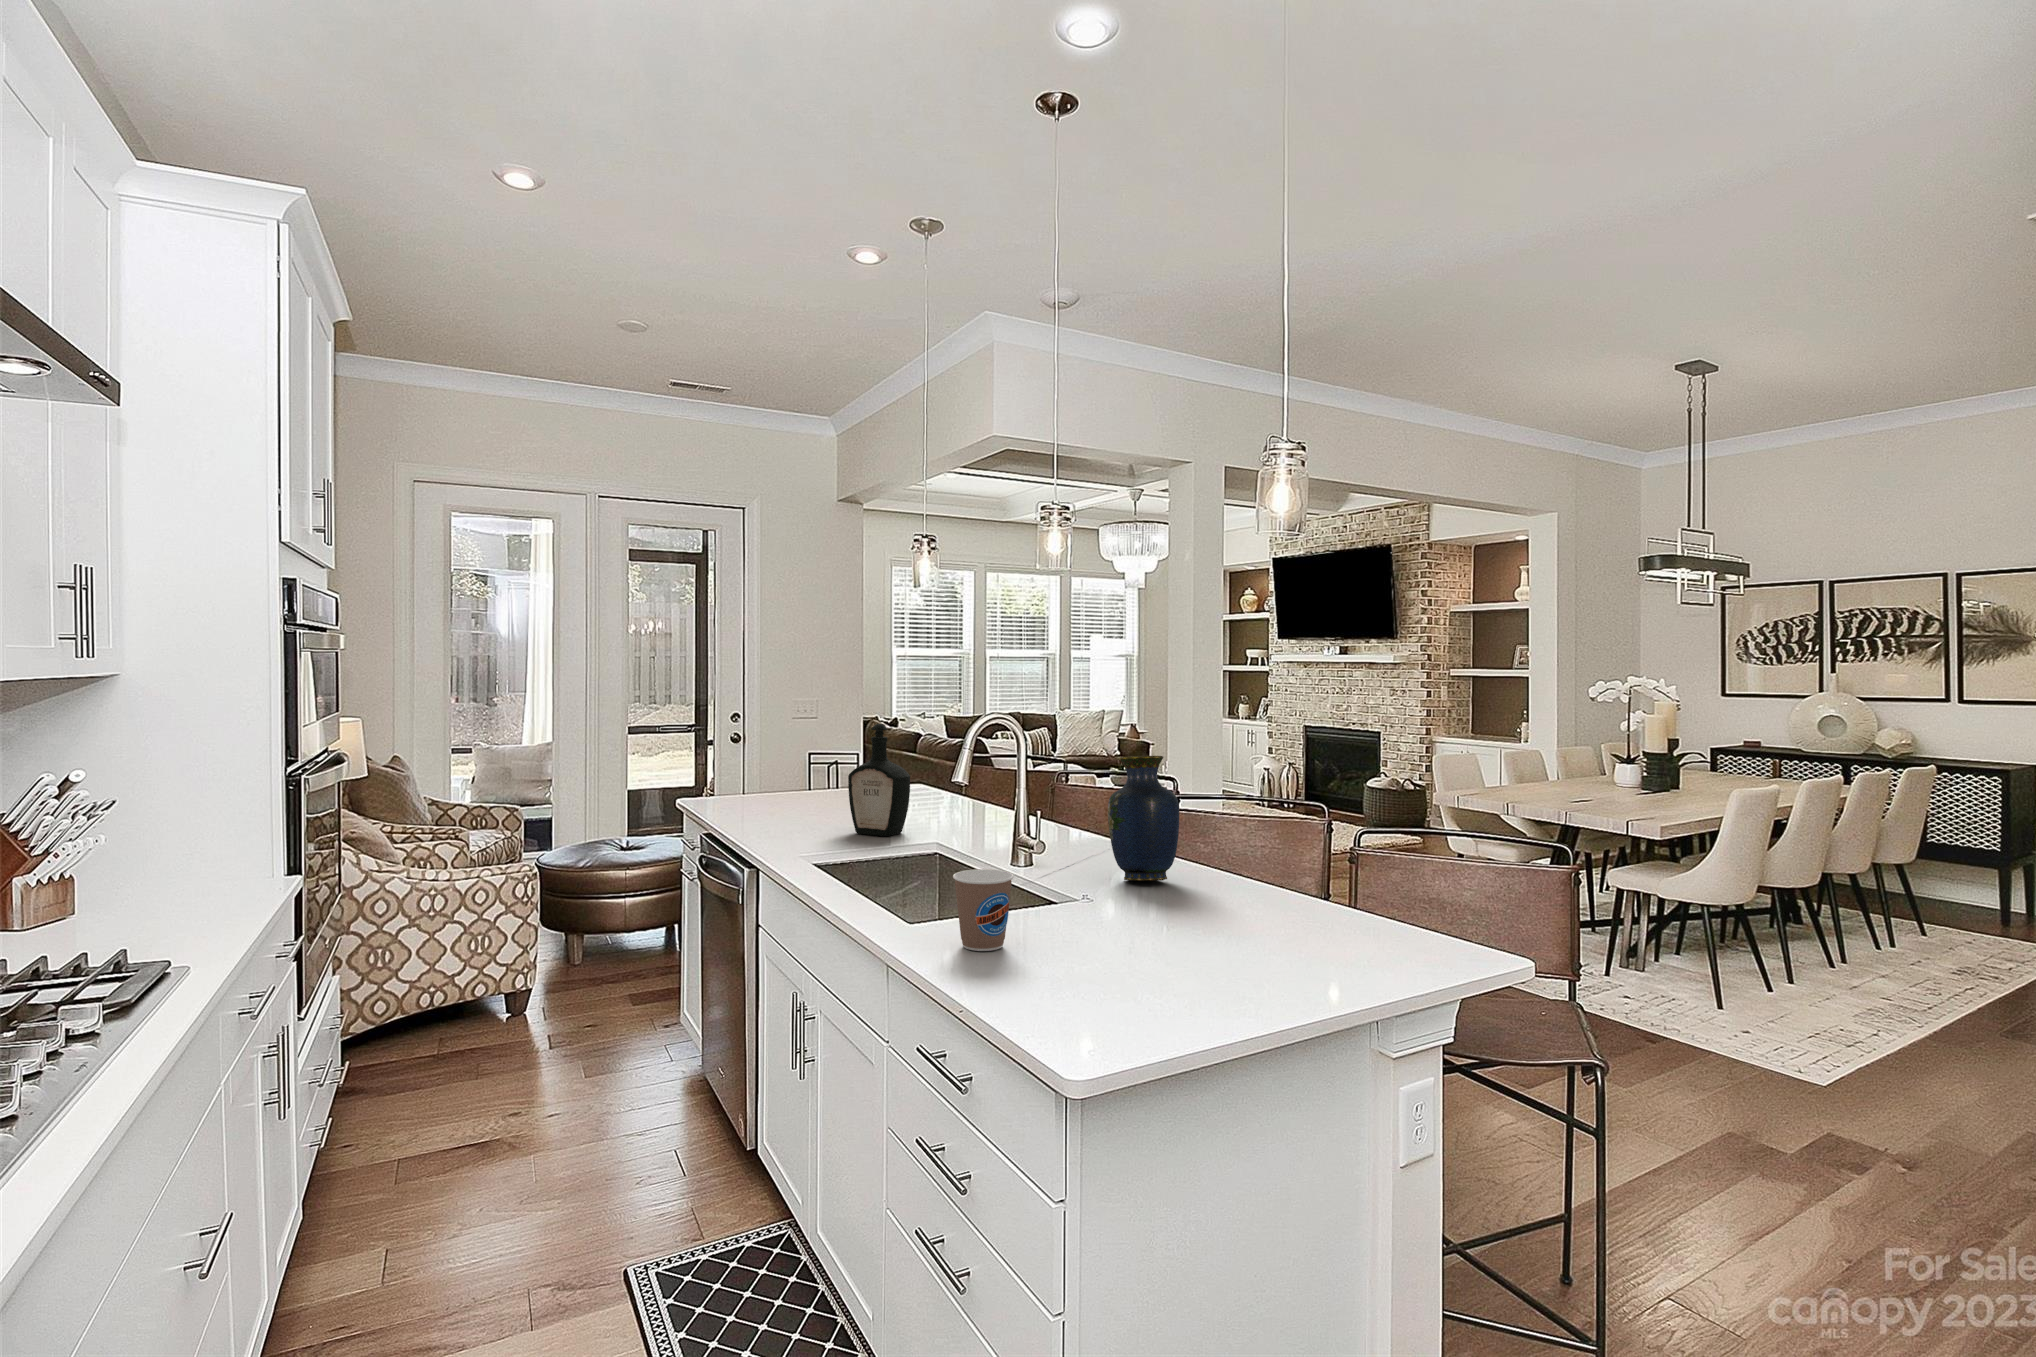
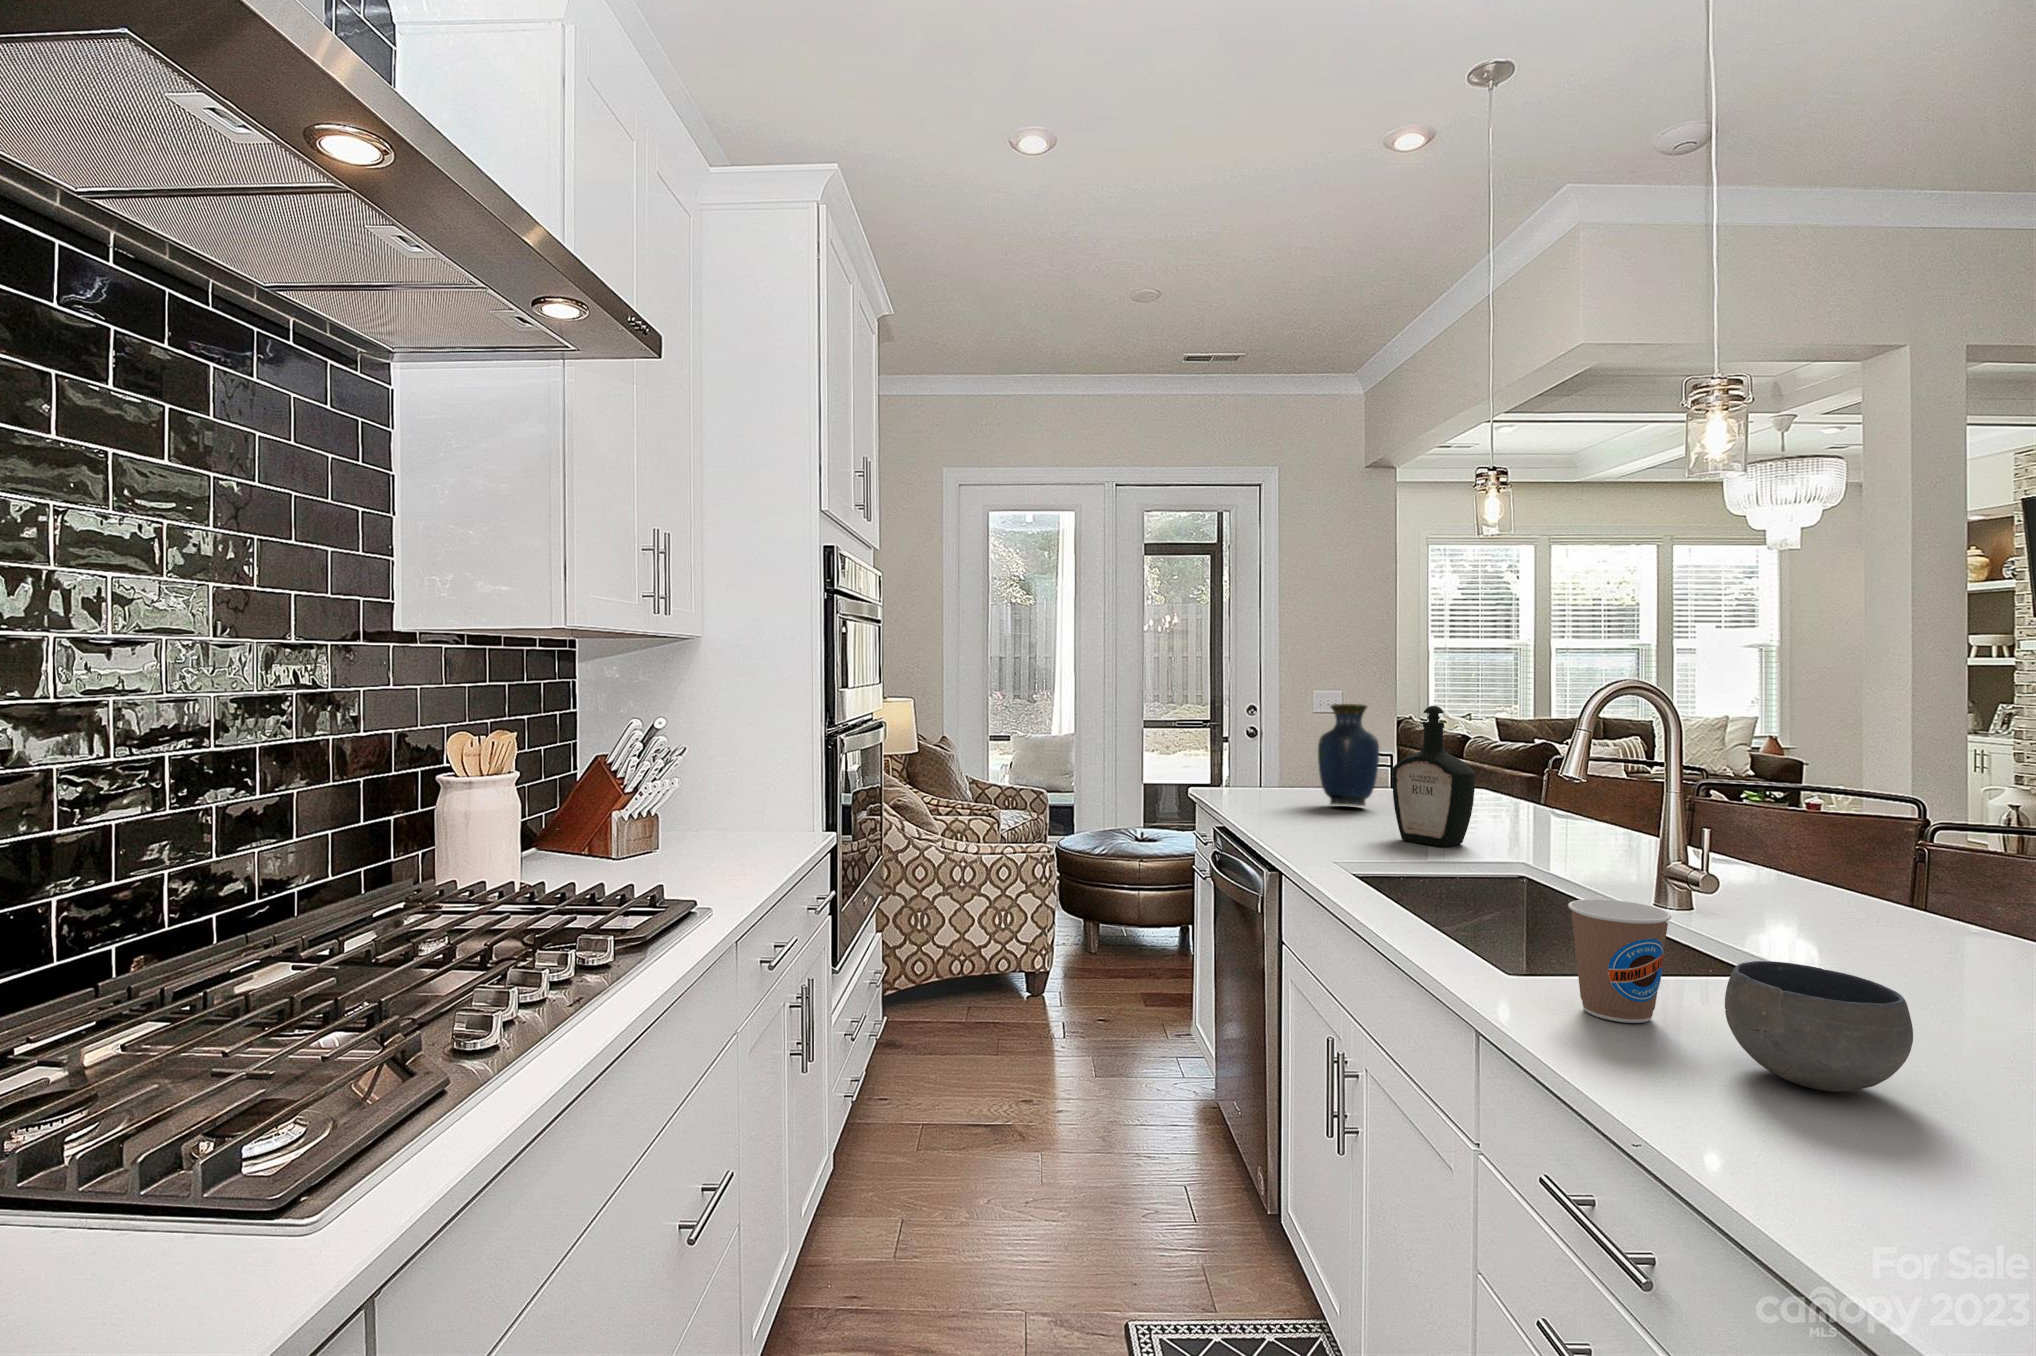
vase: present [1108,756,1179,881] -> present [1318,704,1379,806]
bowl: none [1038,899,1130,974] -> present [1725,961,1913,1092]

